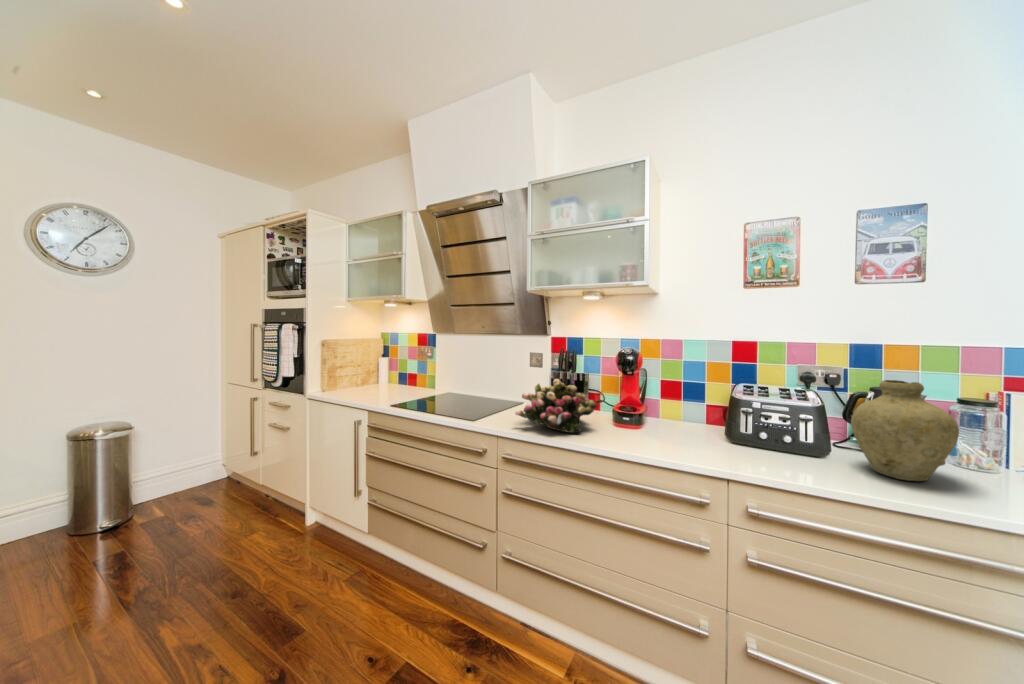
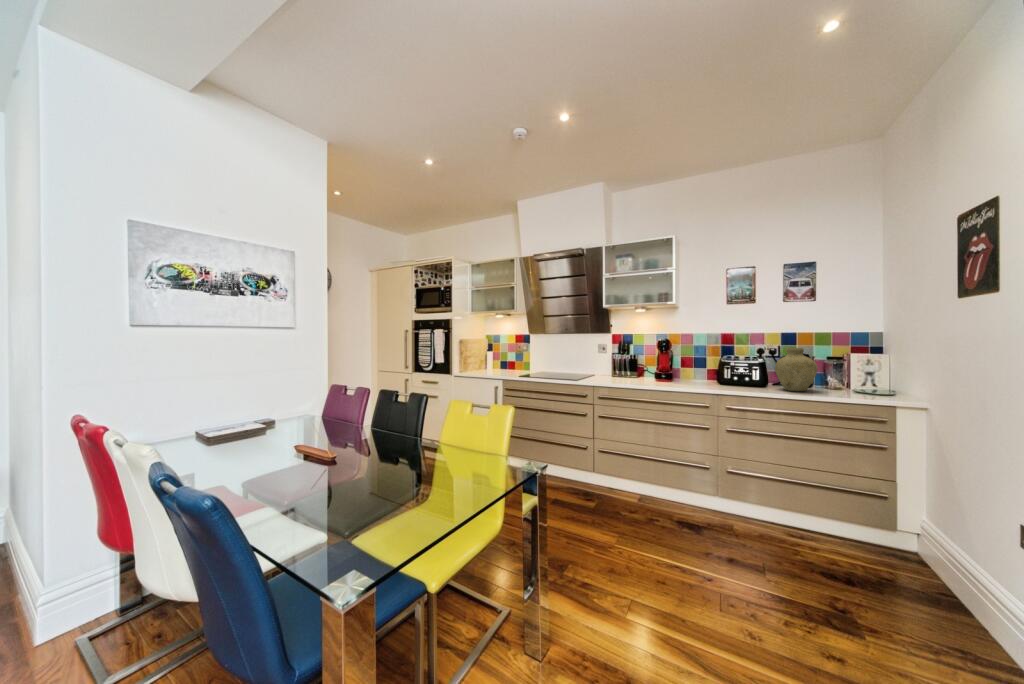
flower arrangement: present [515,379,596,433] -> none [602,356,647,383]

